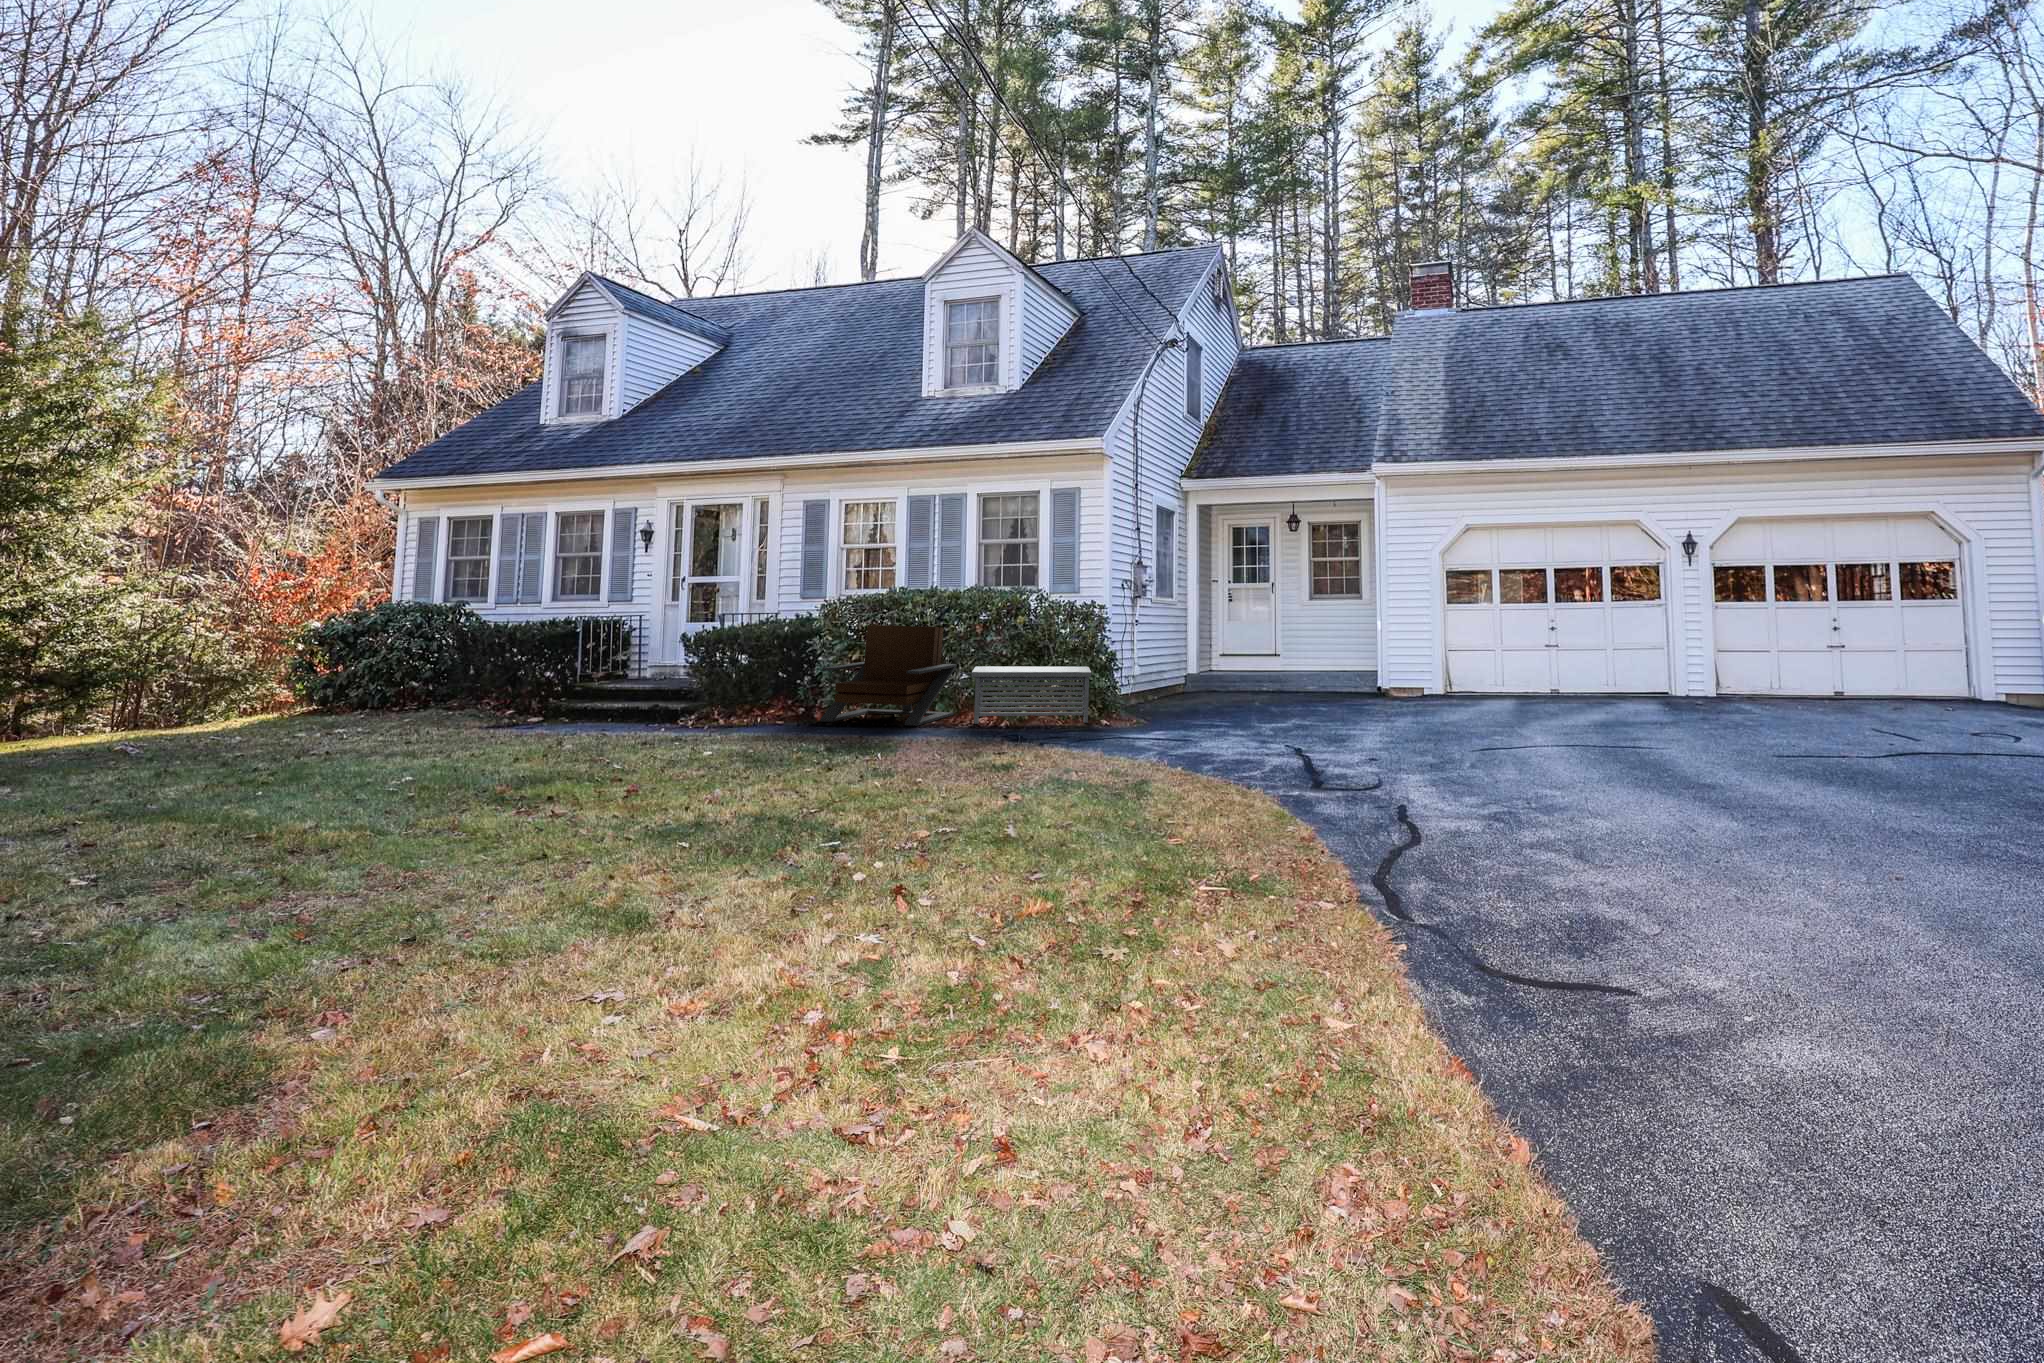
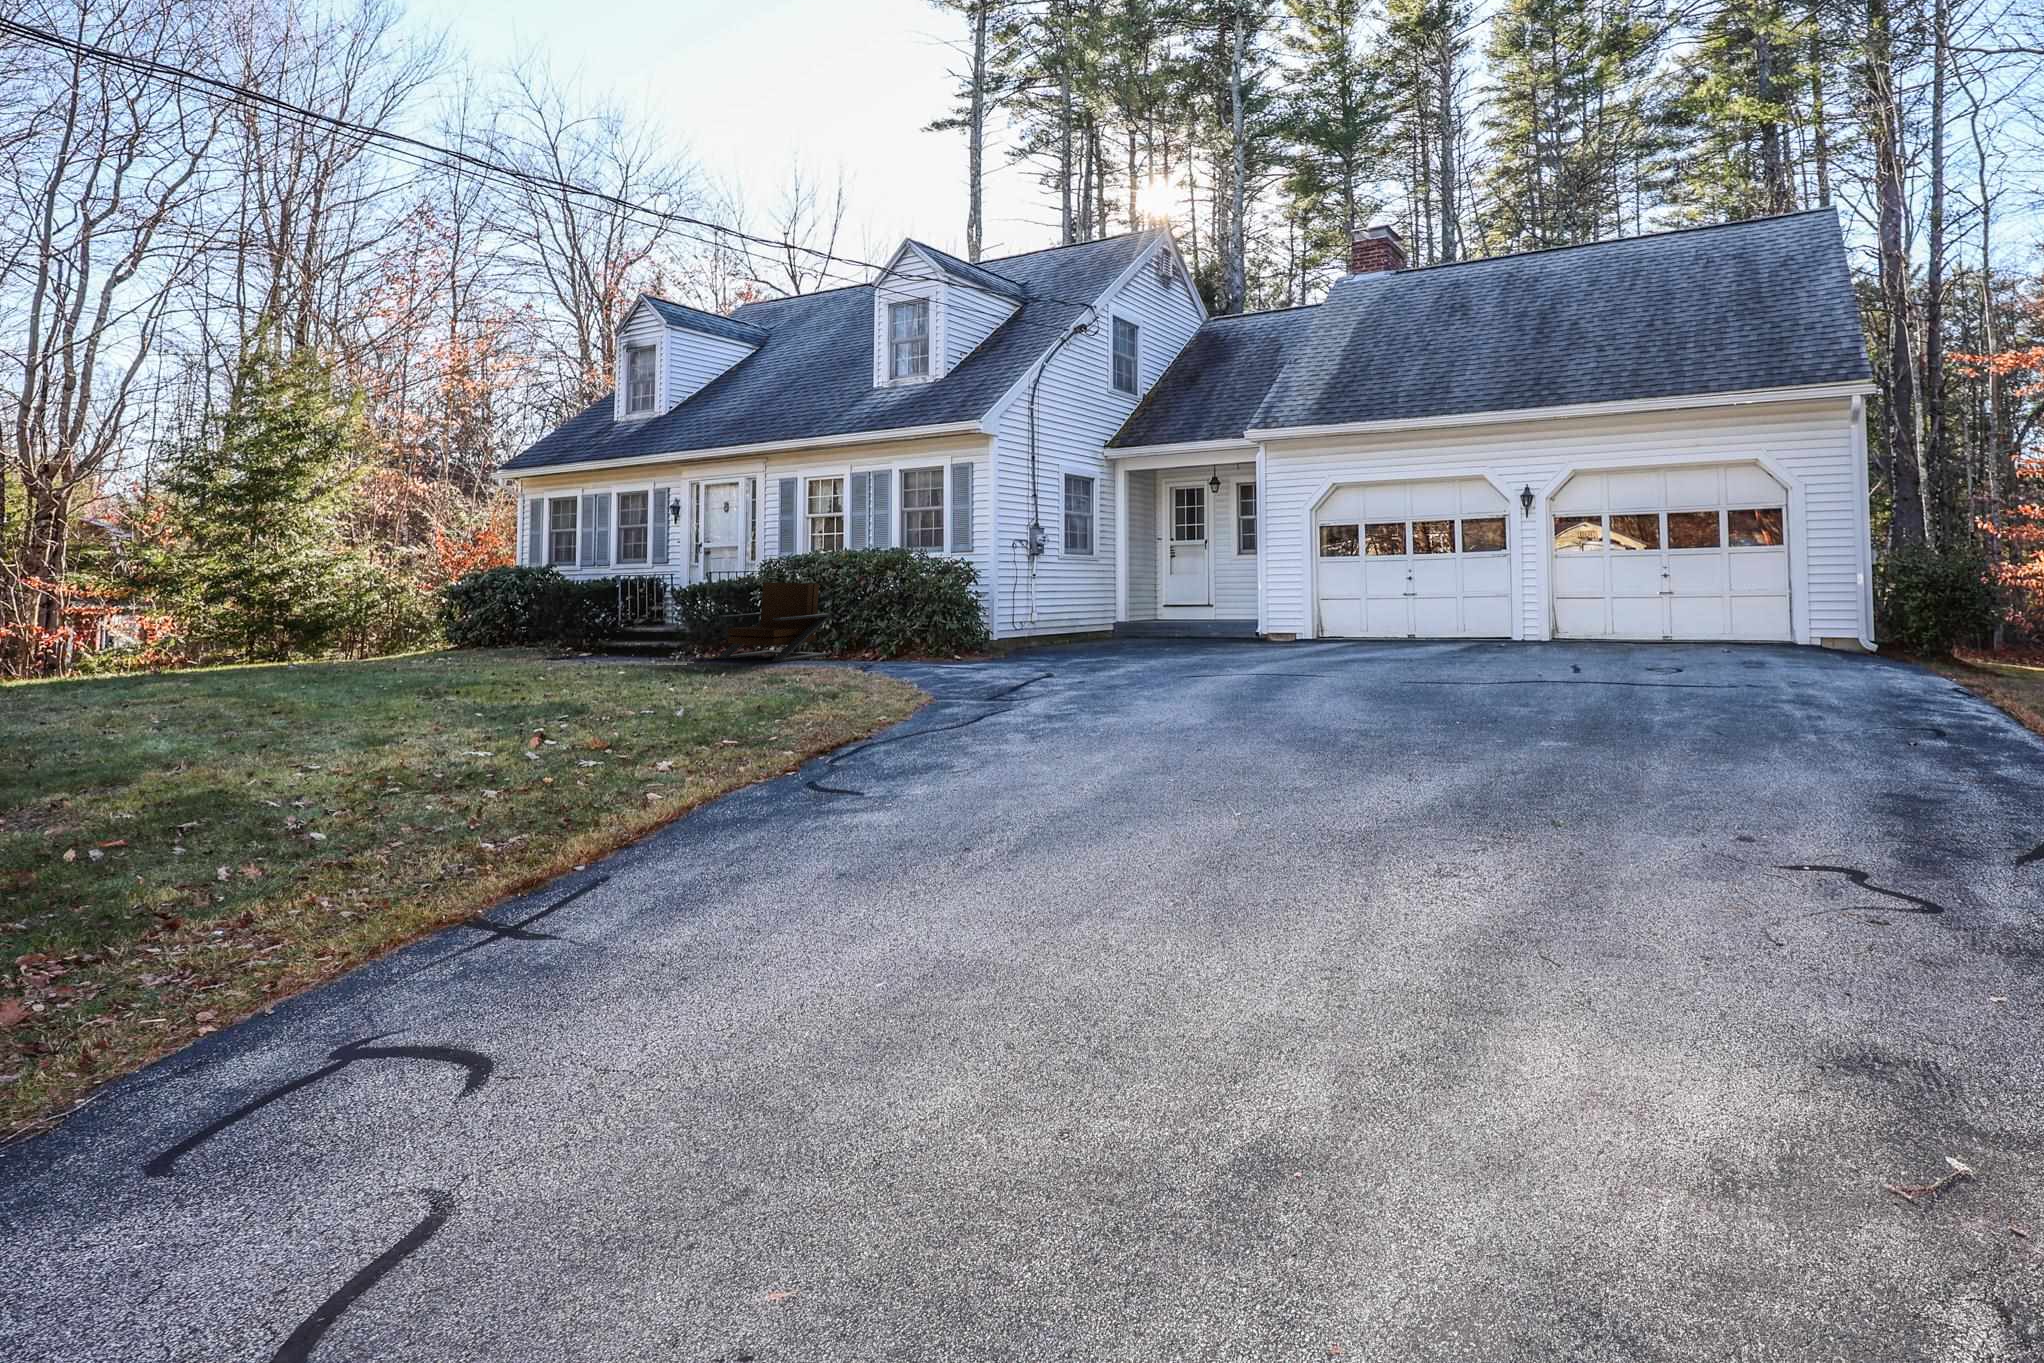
storage bench: present [971,666,1091,724] -> none [823,616,934,662]

